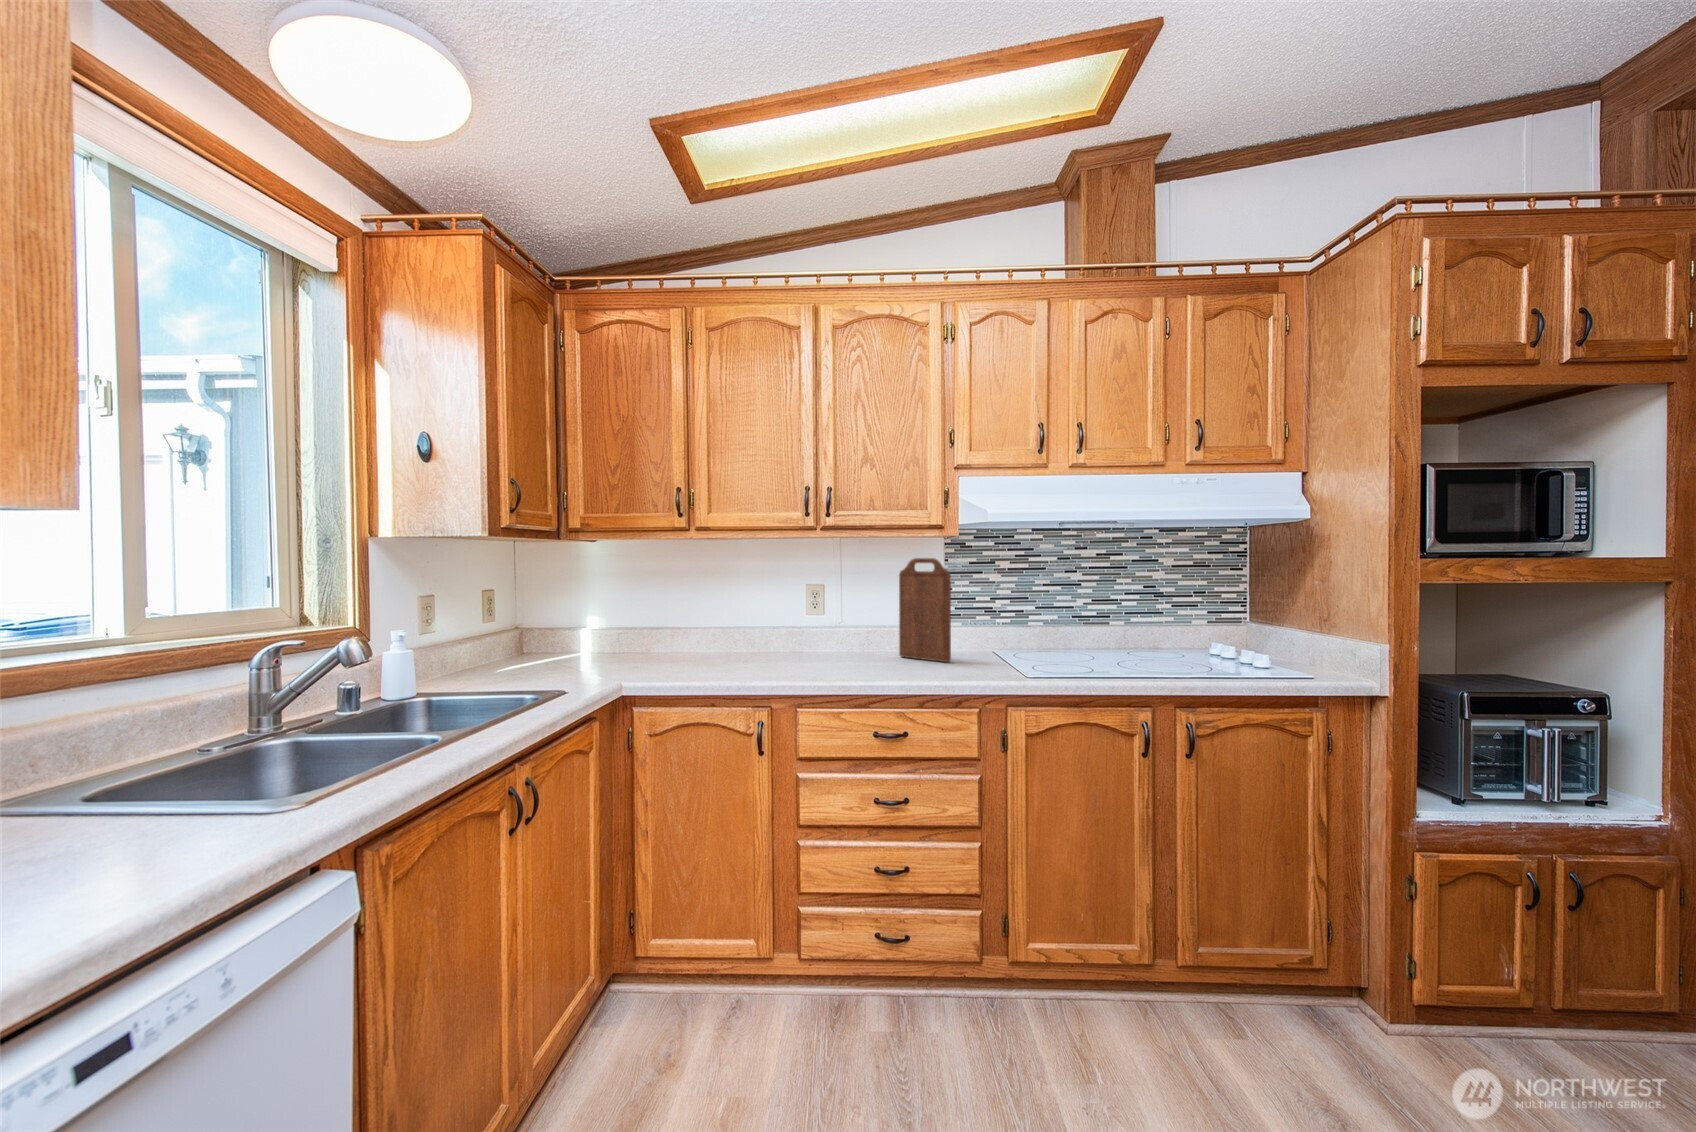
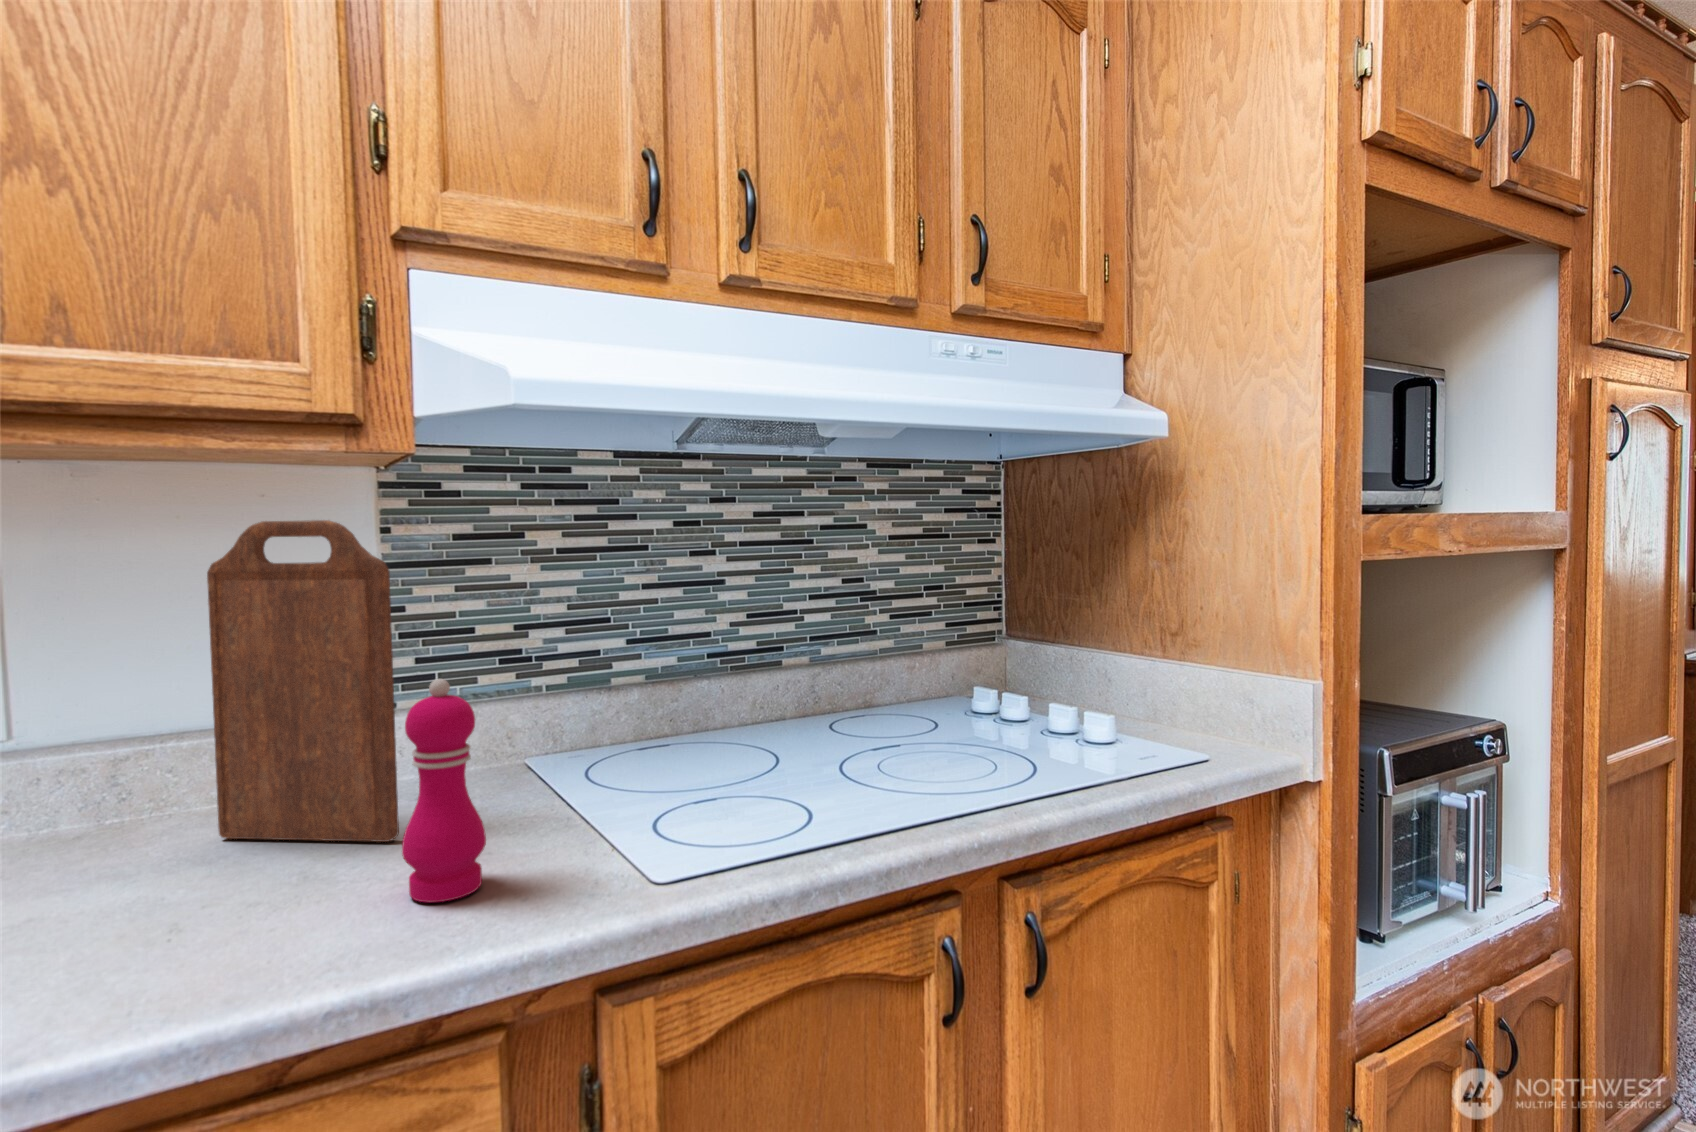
pepper mill: none [954,607,977,673] -> present [402,679,486,902]

